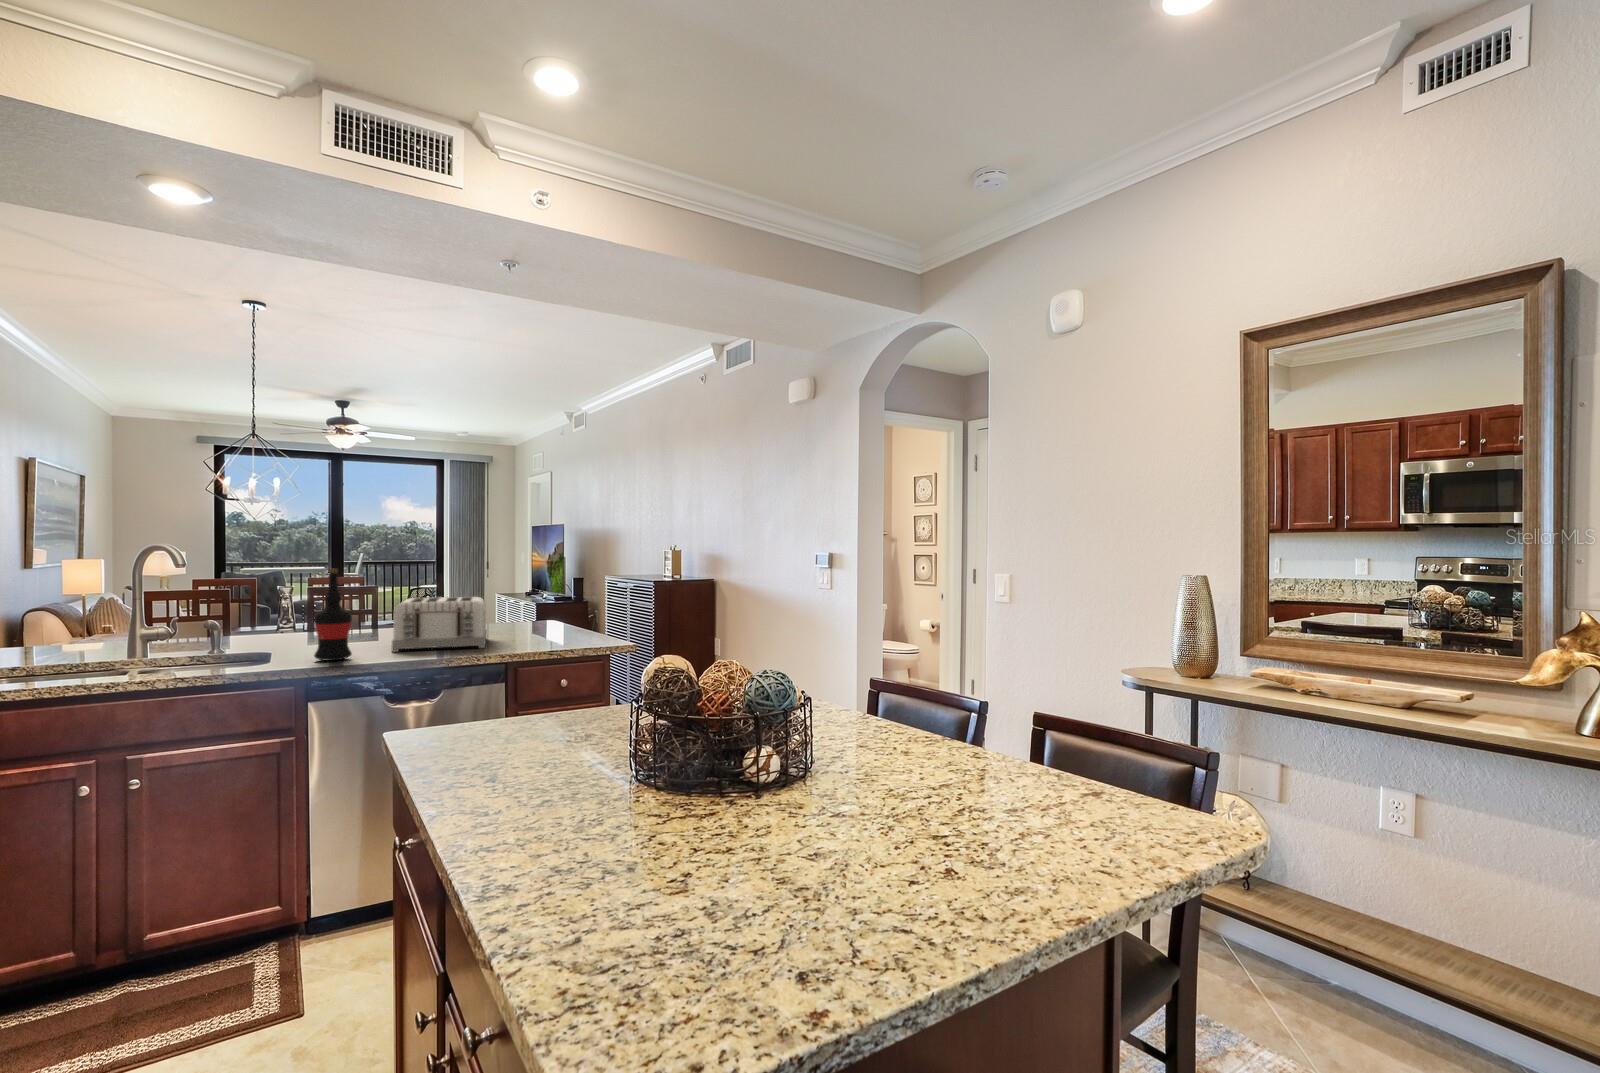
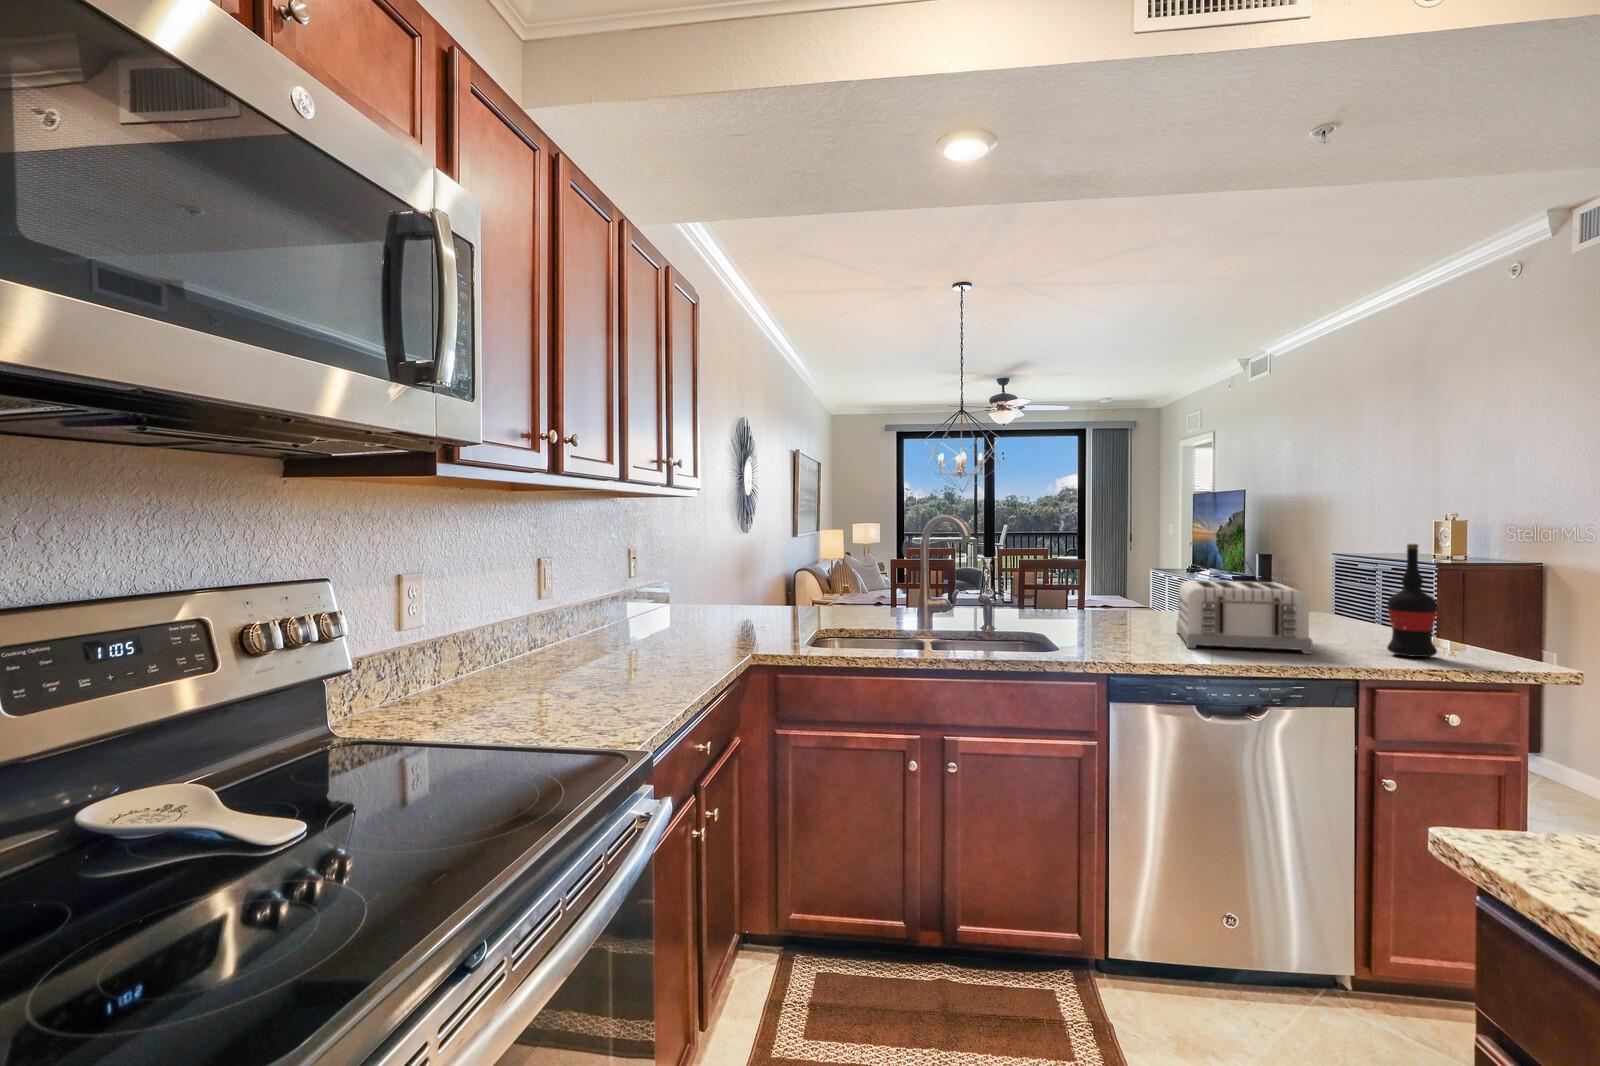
wine bottle: present [314,569,352,660] -> present [1387,544,1438,657]

